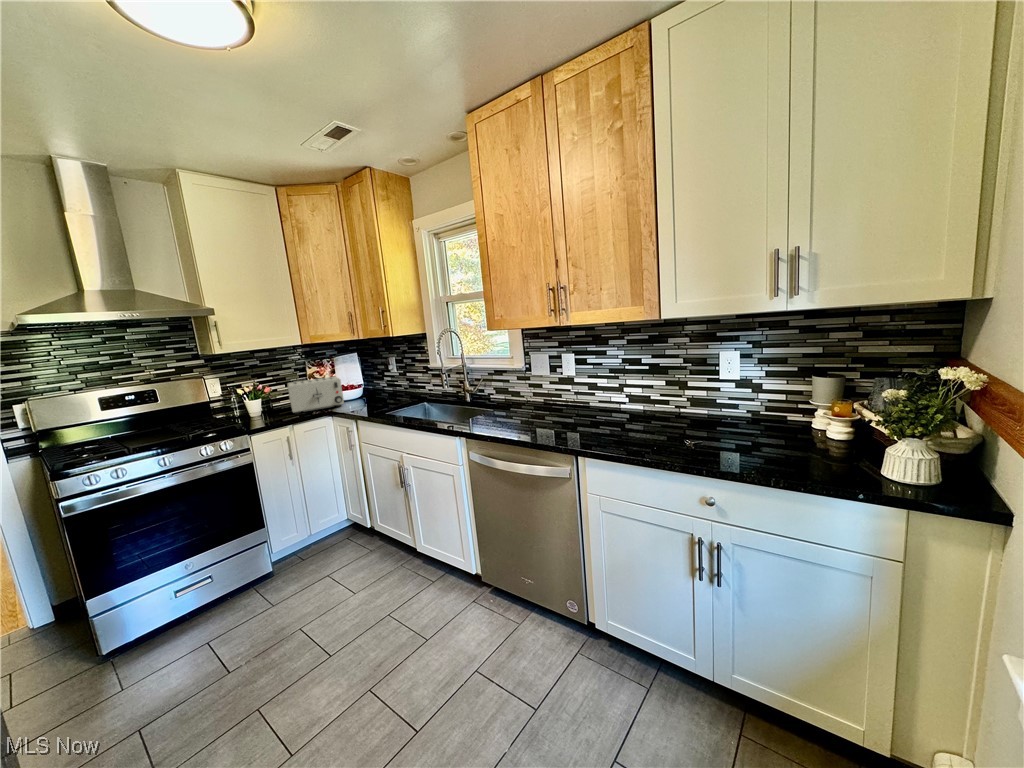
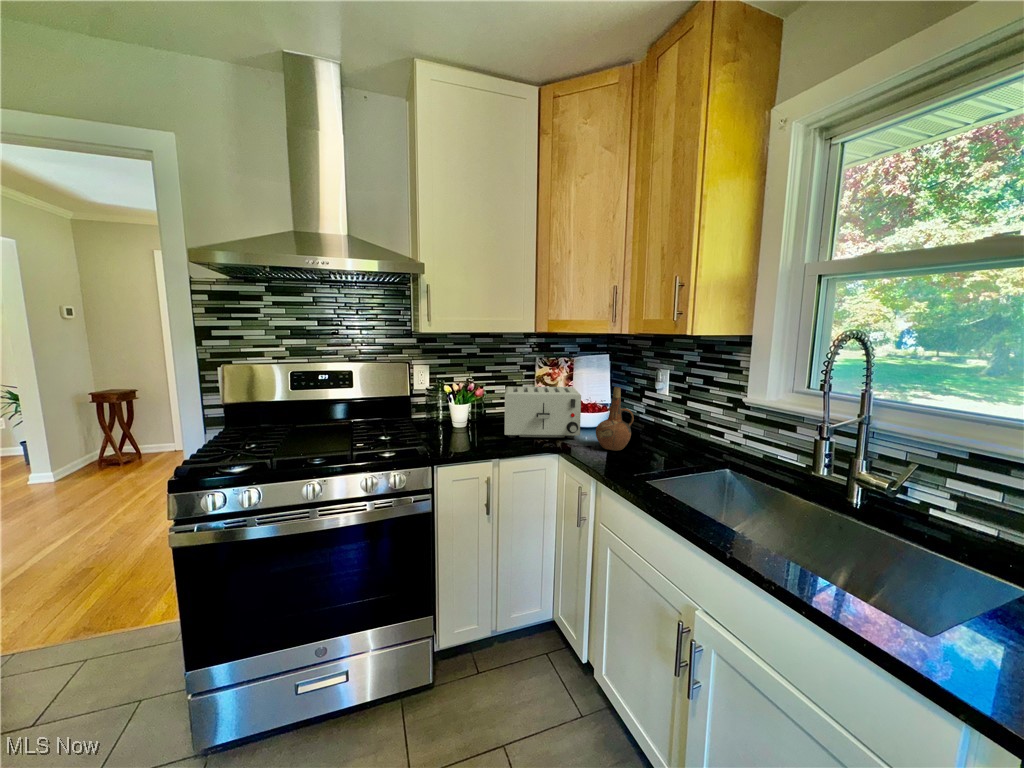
ceramic pitcher: none [353,371,374,407] -> present [596,387,634,451]

